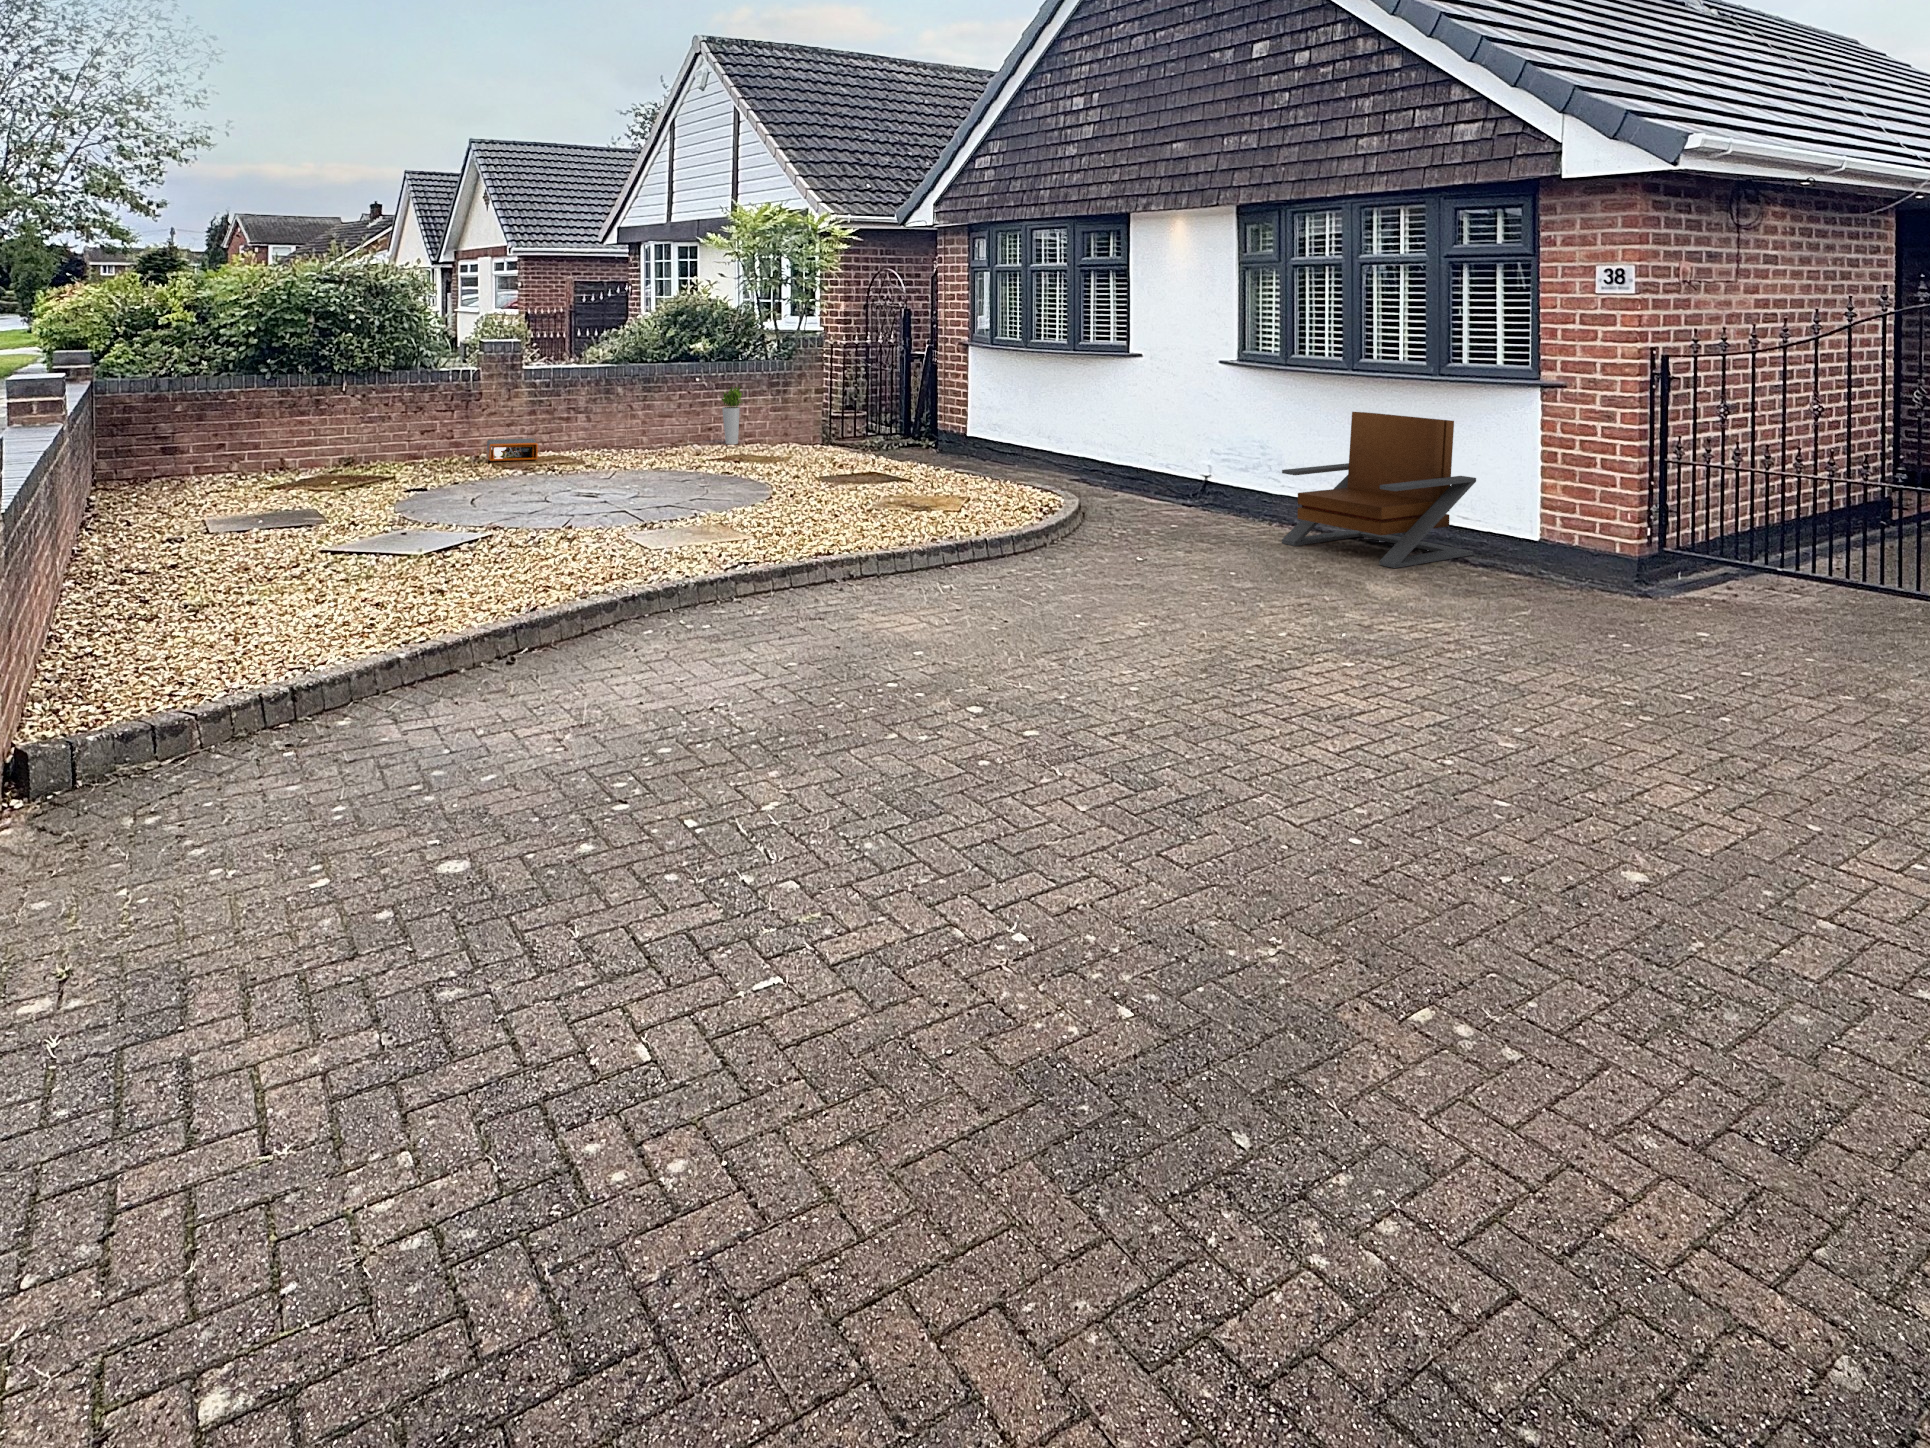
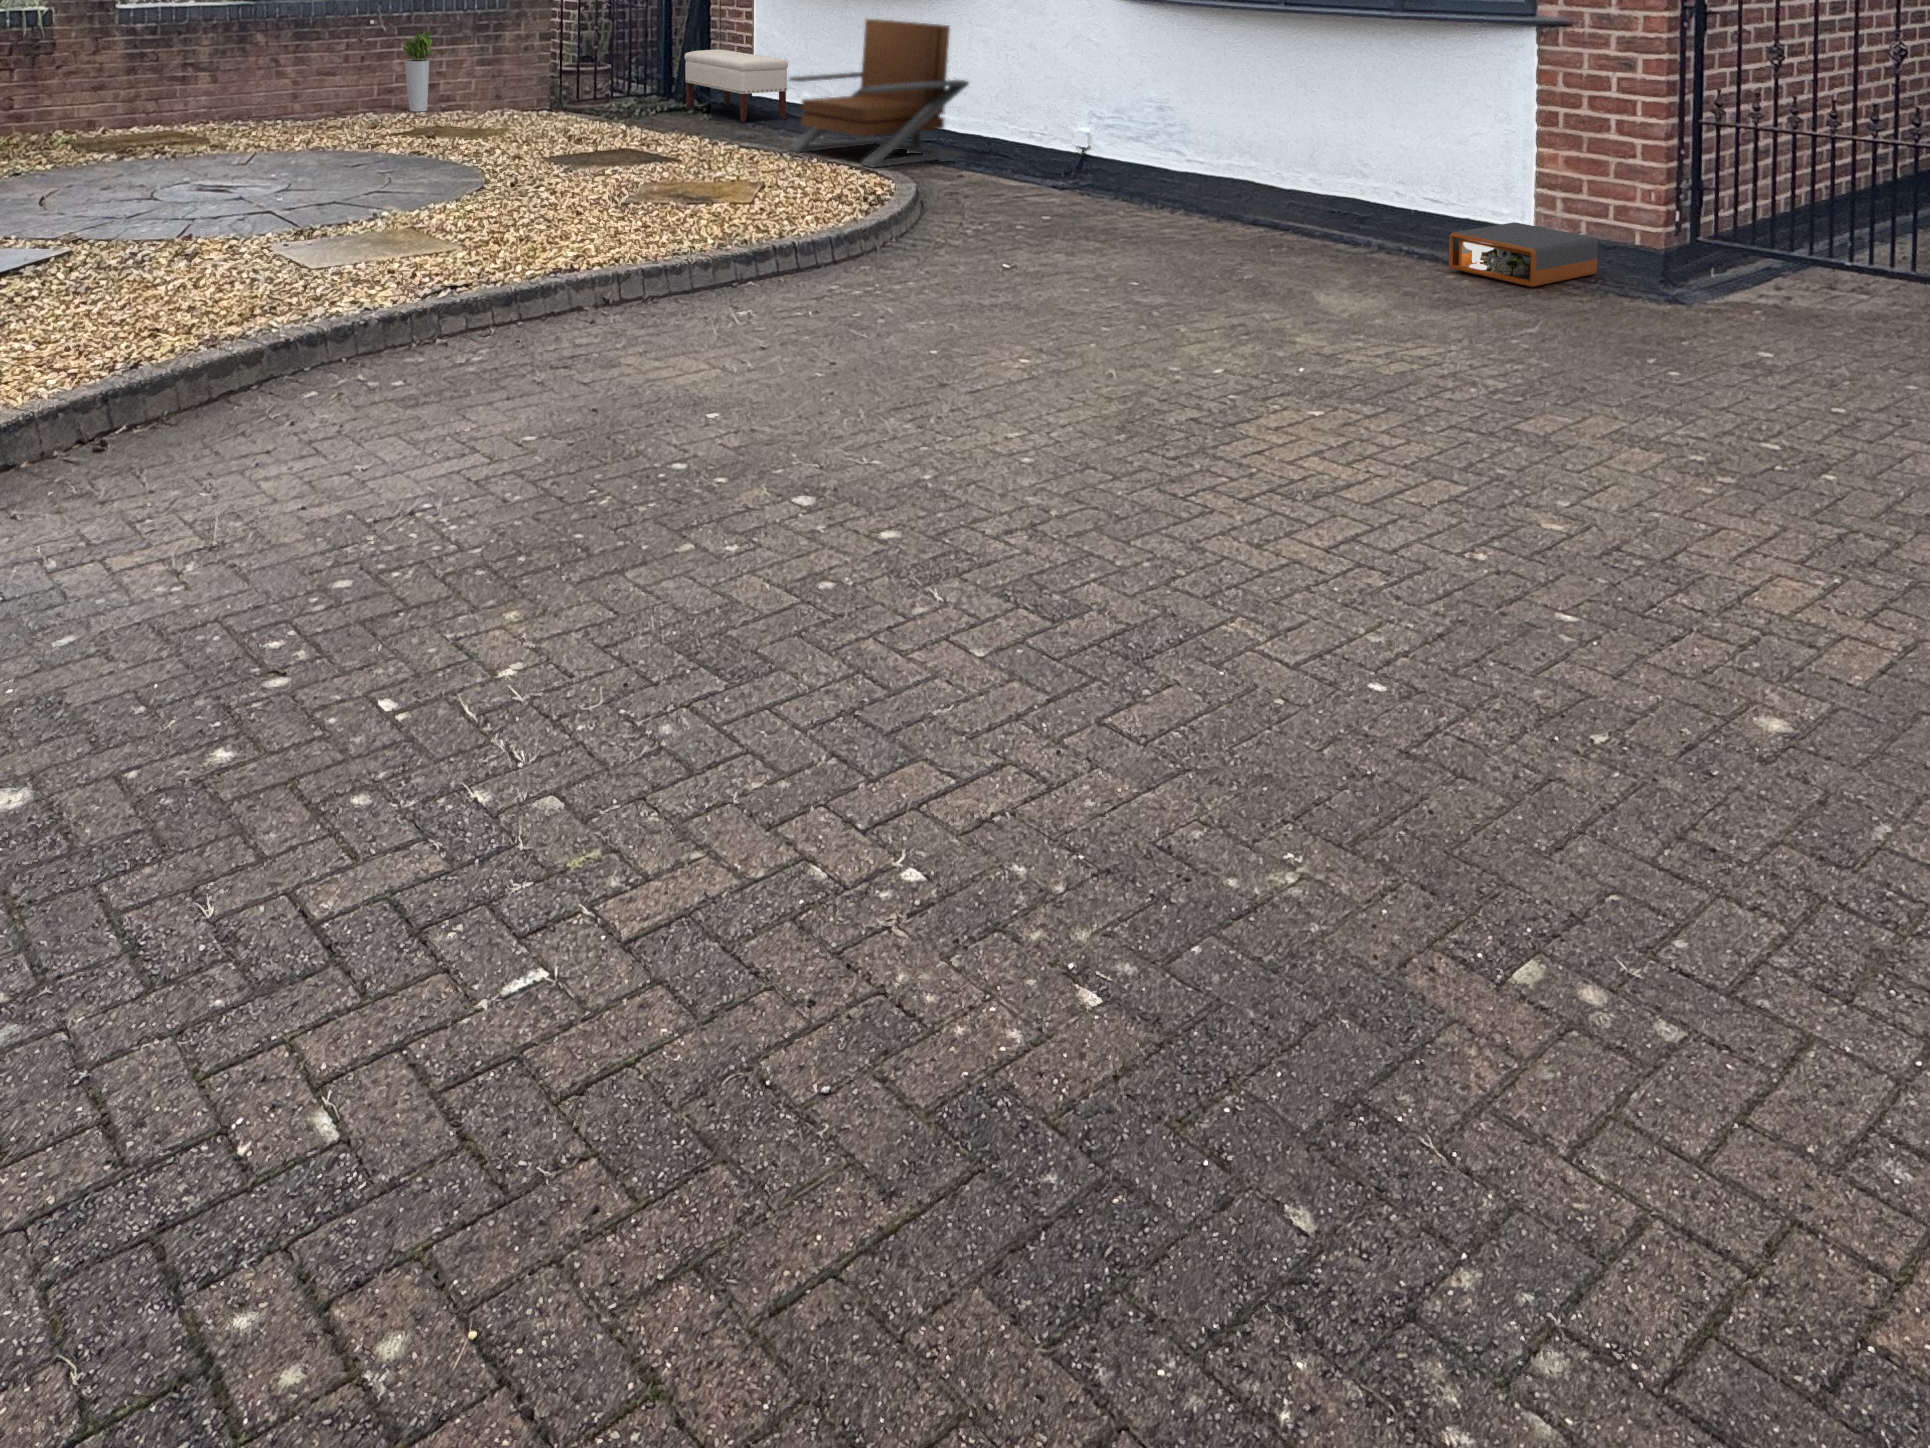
bench: none [921,402,996,455] -> present [685,50,788,122]
lounge chair: present [1282,412,1476,568] -> present [789,19,969,168]
storage box: present [487,439,538,461] -> present [1449,222,1598,287]

